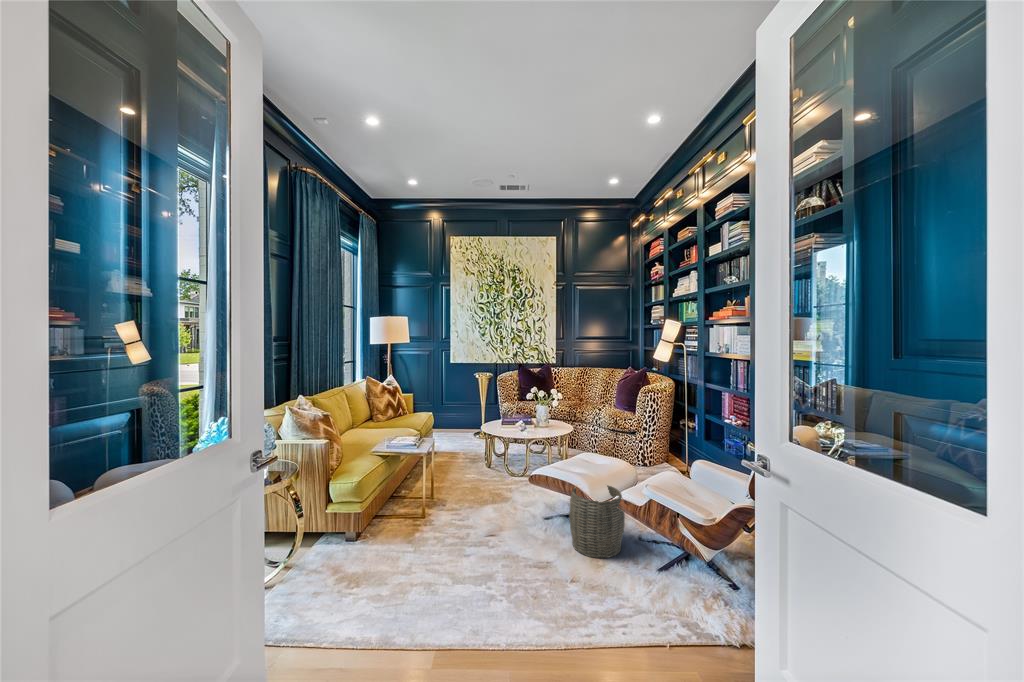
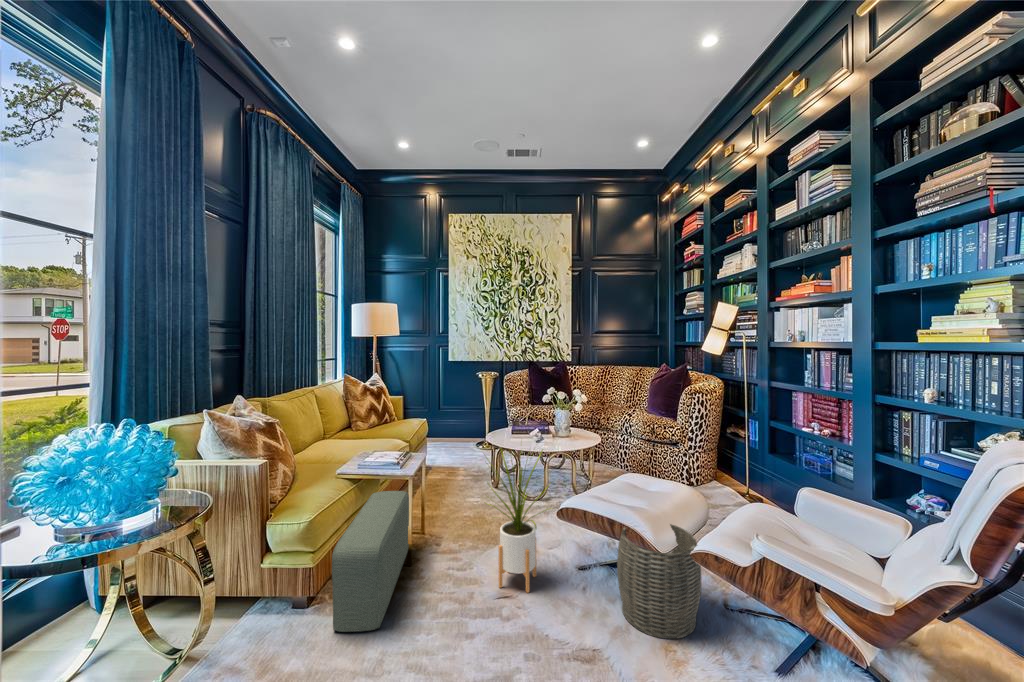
house plant: none [476,426,530,534] -> present [488,449,550,593]
pouf: none [375,465,424,555] -> present [332,491,409,632]

